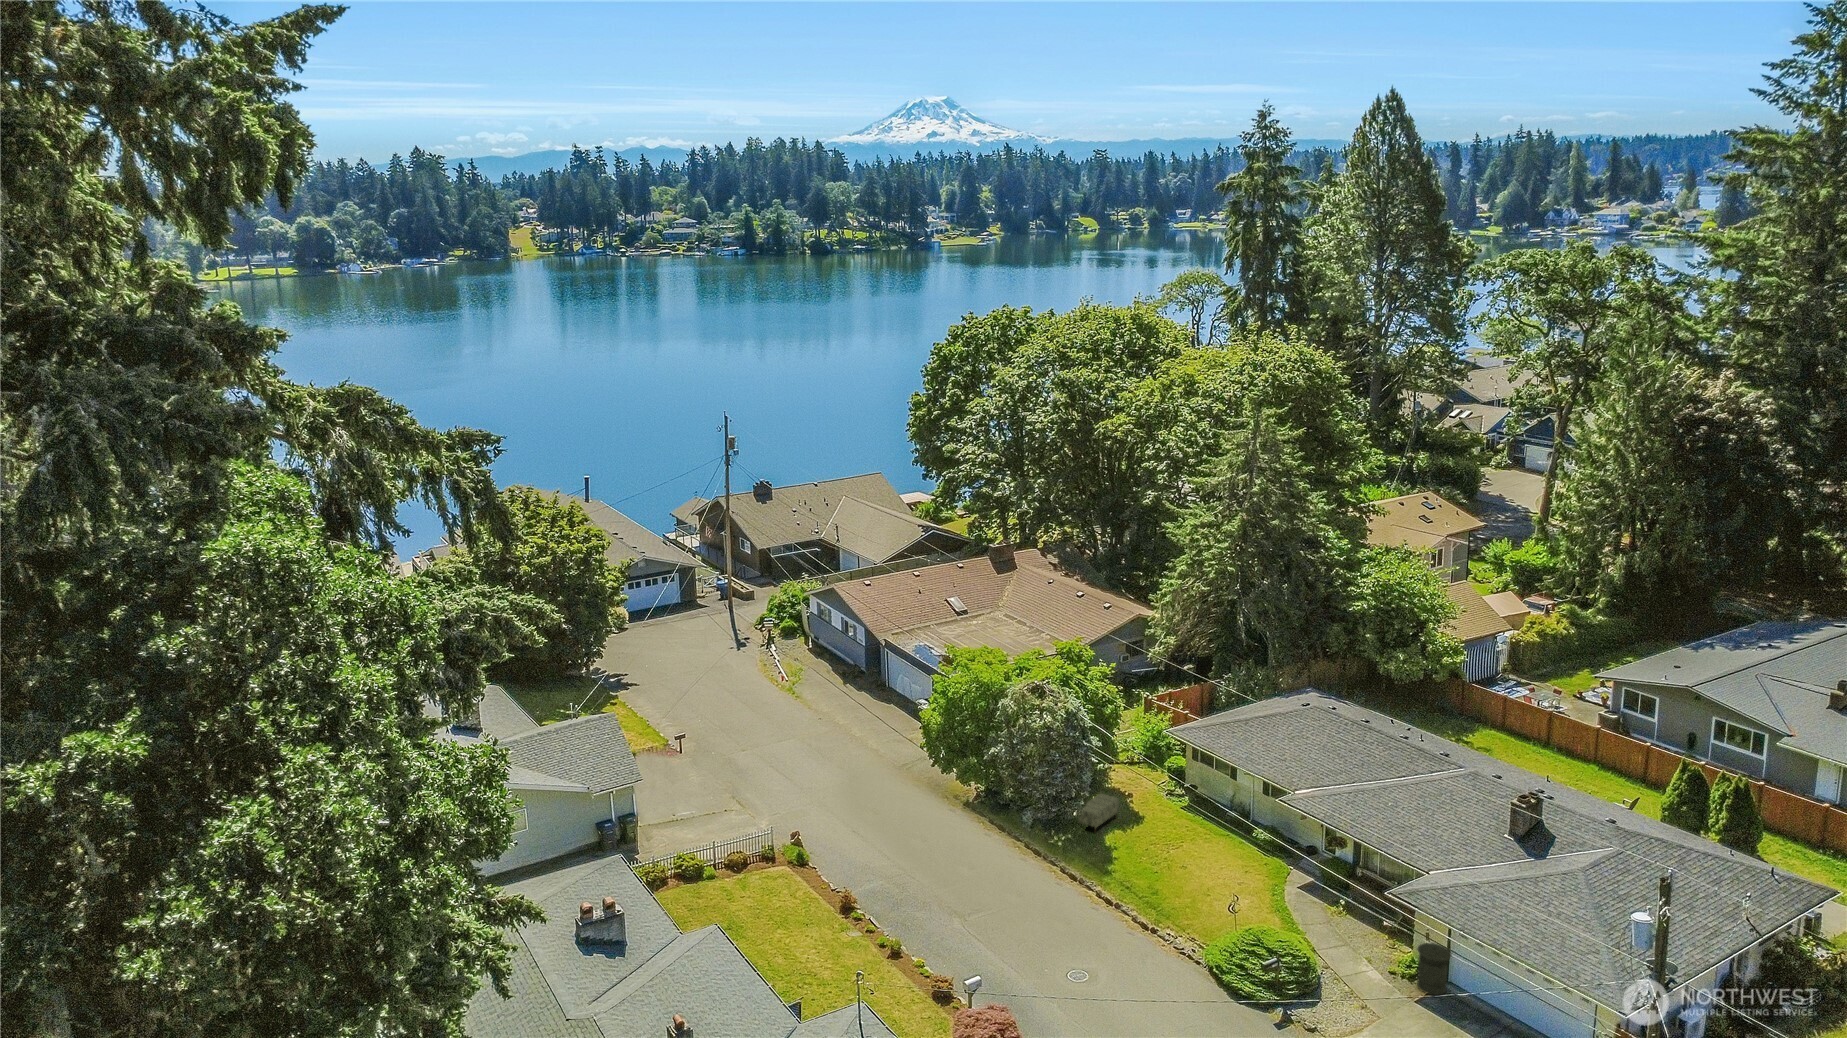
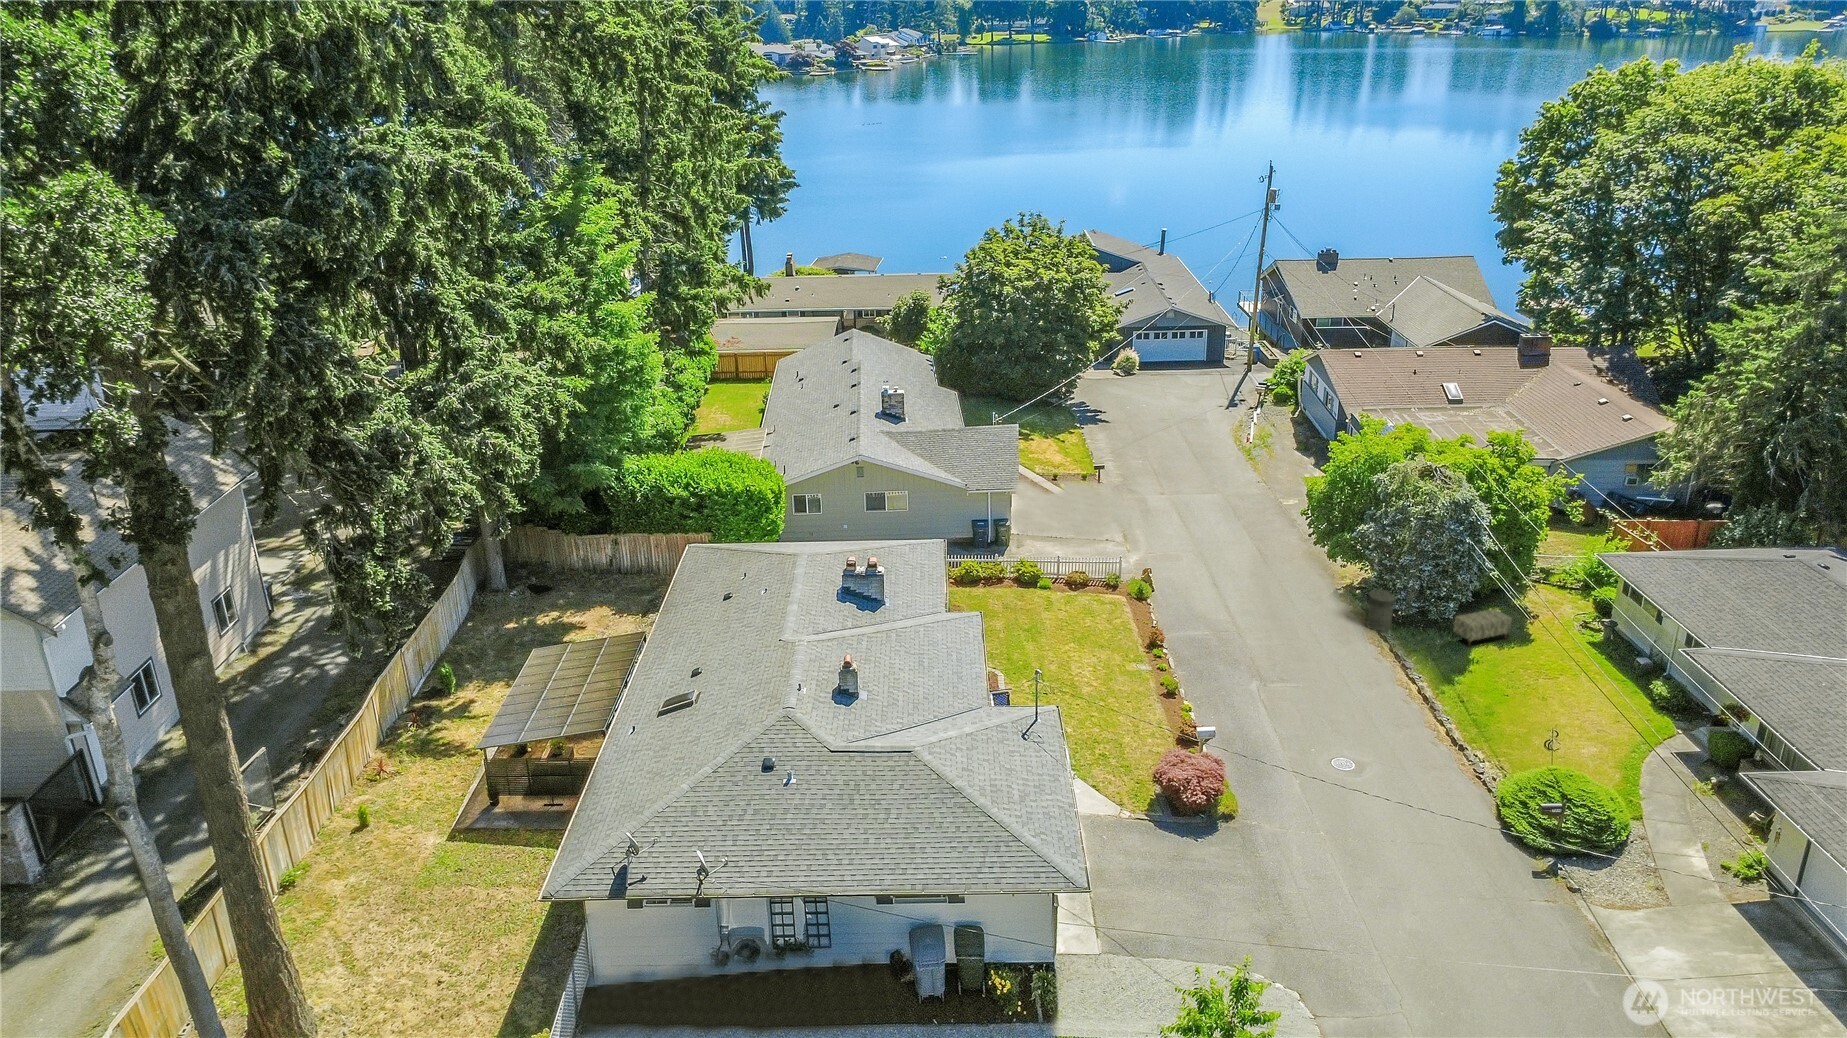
trash can: present [1417,943,1452,995] -> present [1366,590,1396,631]

